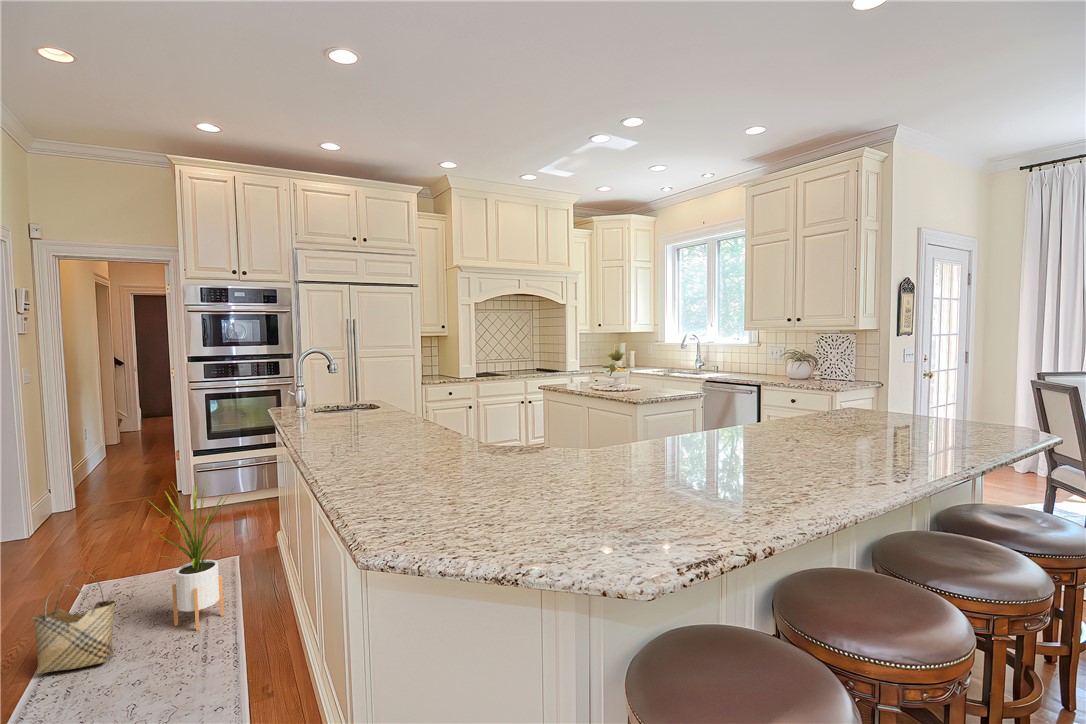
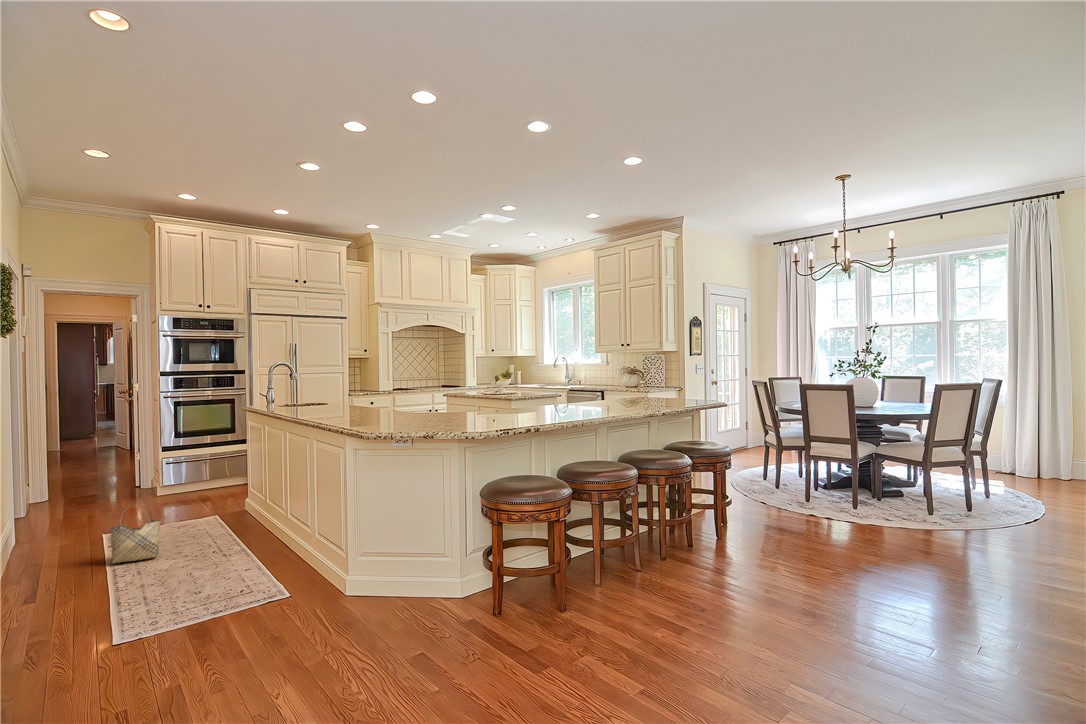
house plant: present [150,481,234,631] -> none [177,443,237,544]

